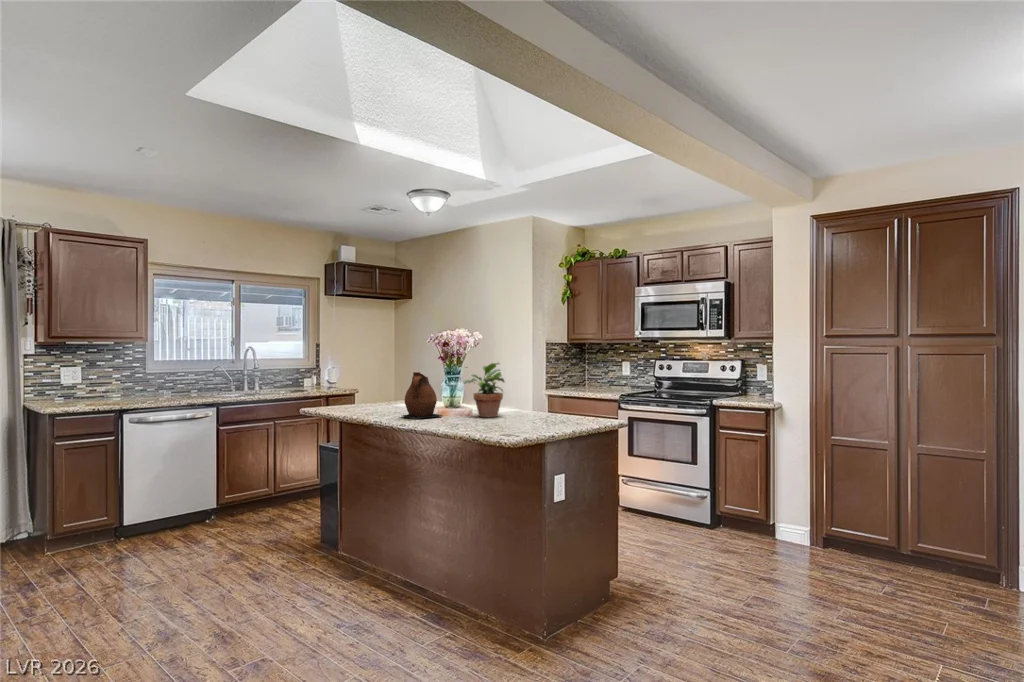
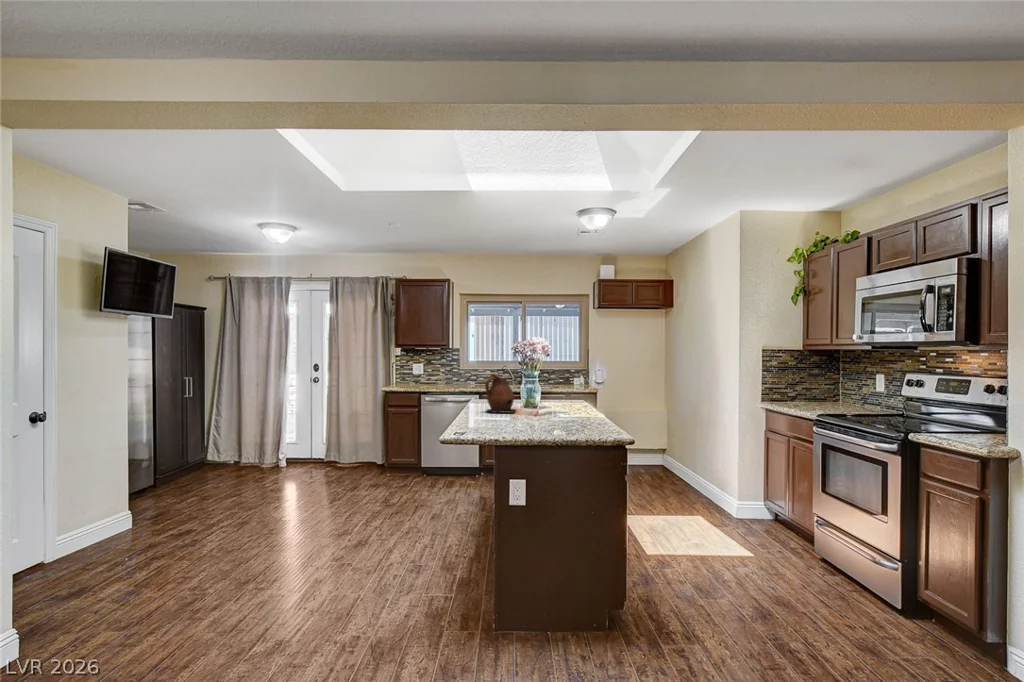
potted plant: present [464,363,504,417] -> none [522,368,565,418]

